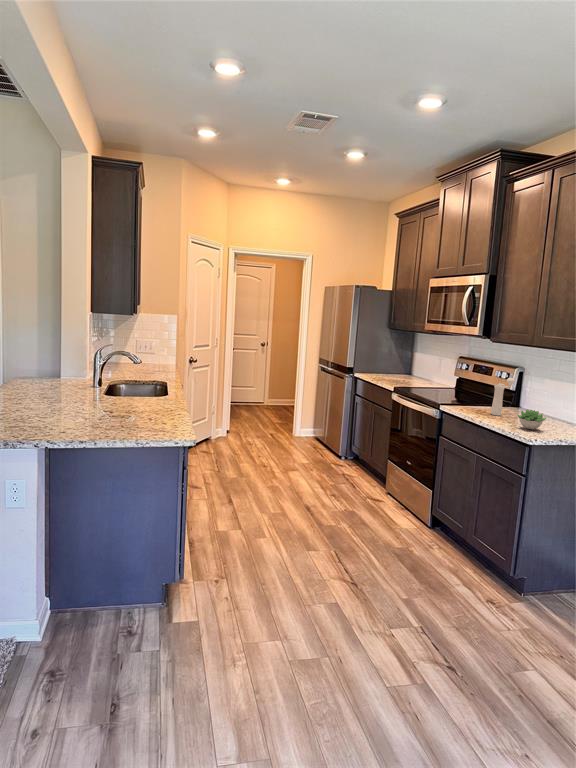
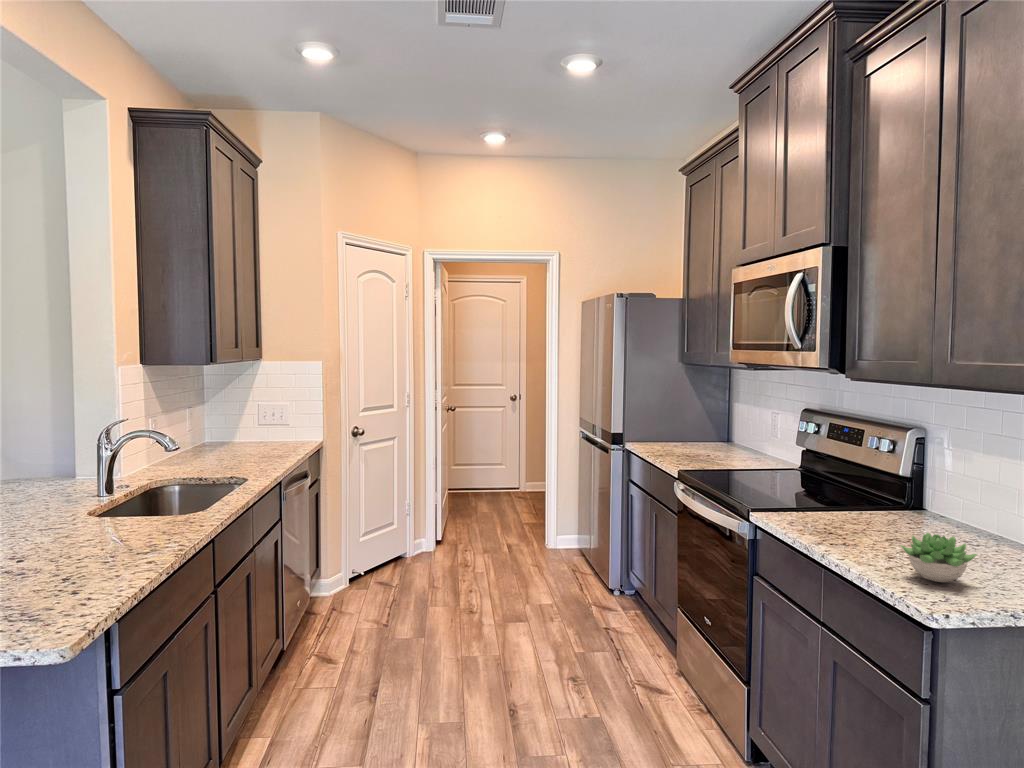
pepper mill: present [491,378,515,416] -> none [852,455,902,538]

